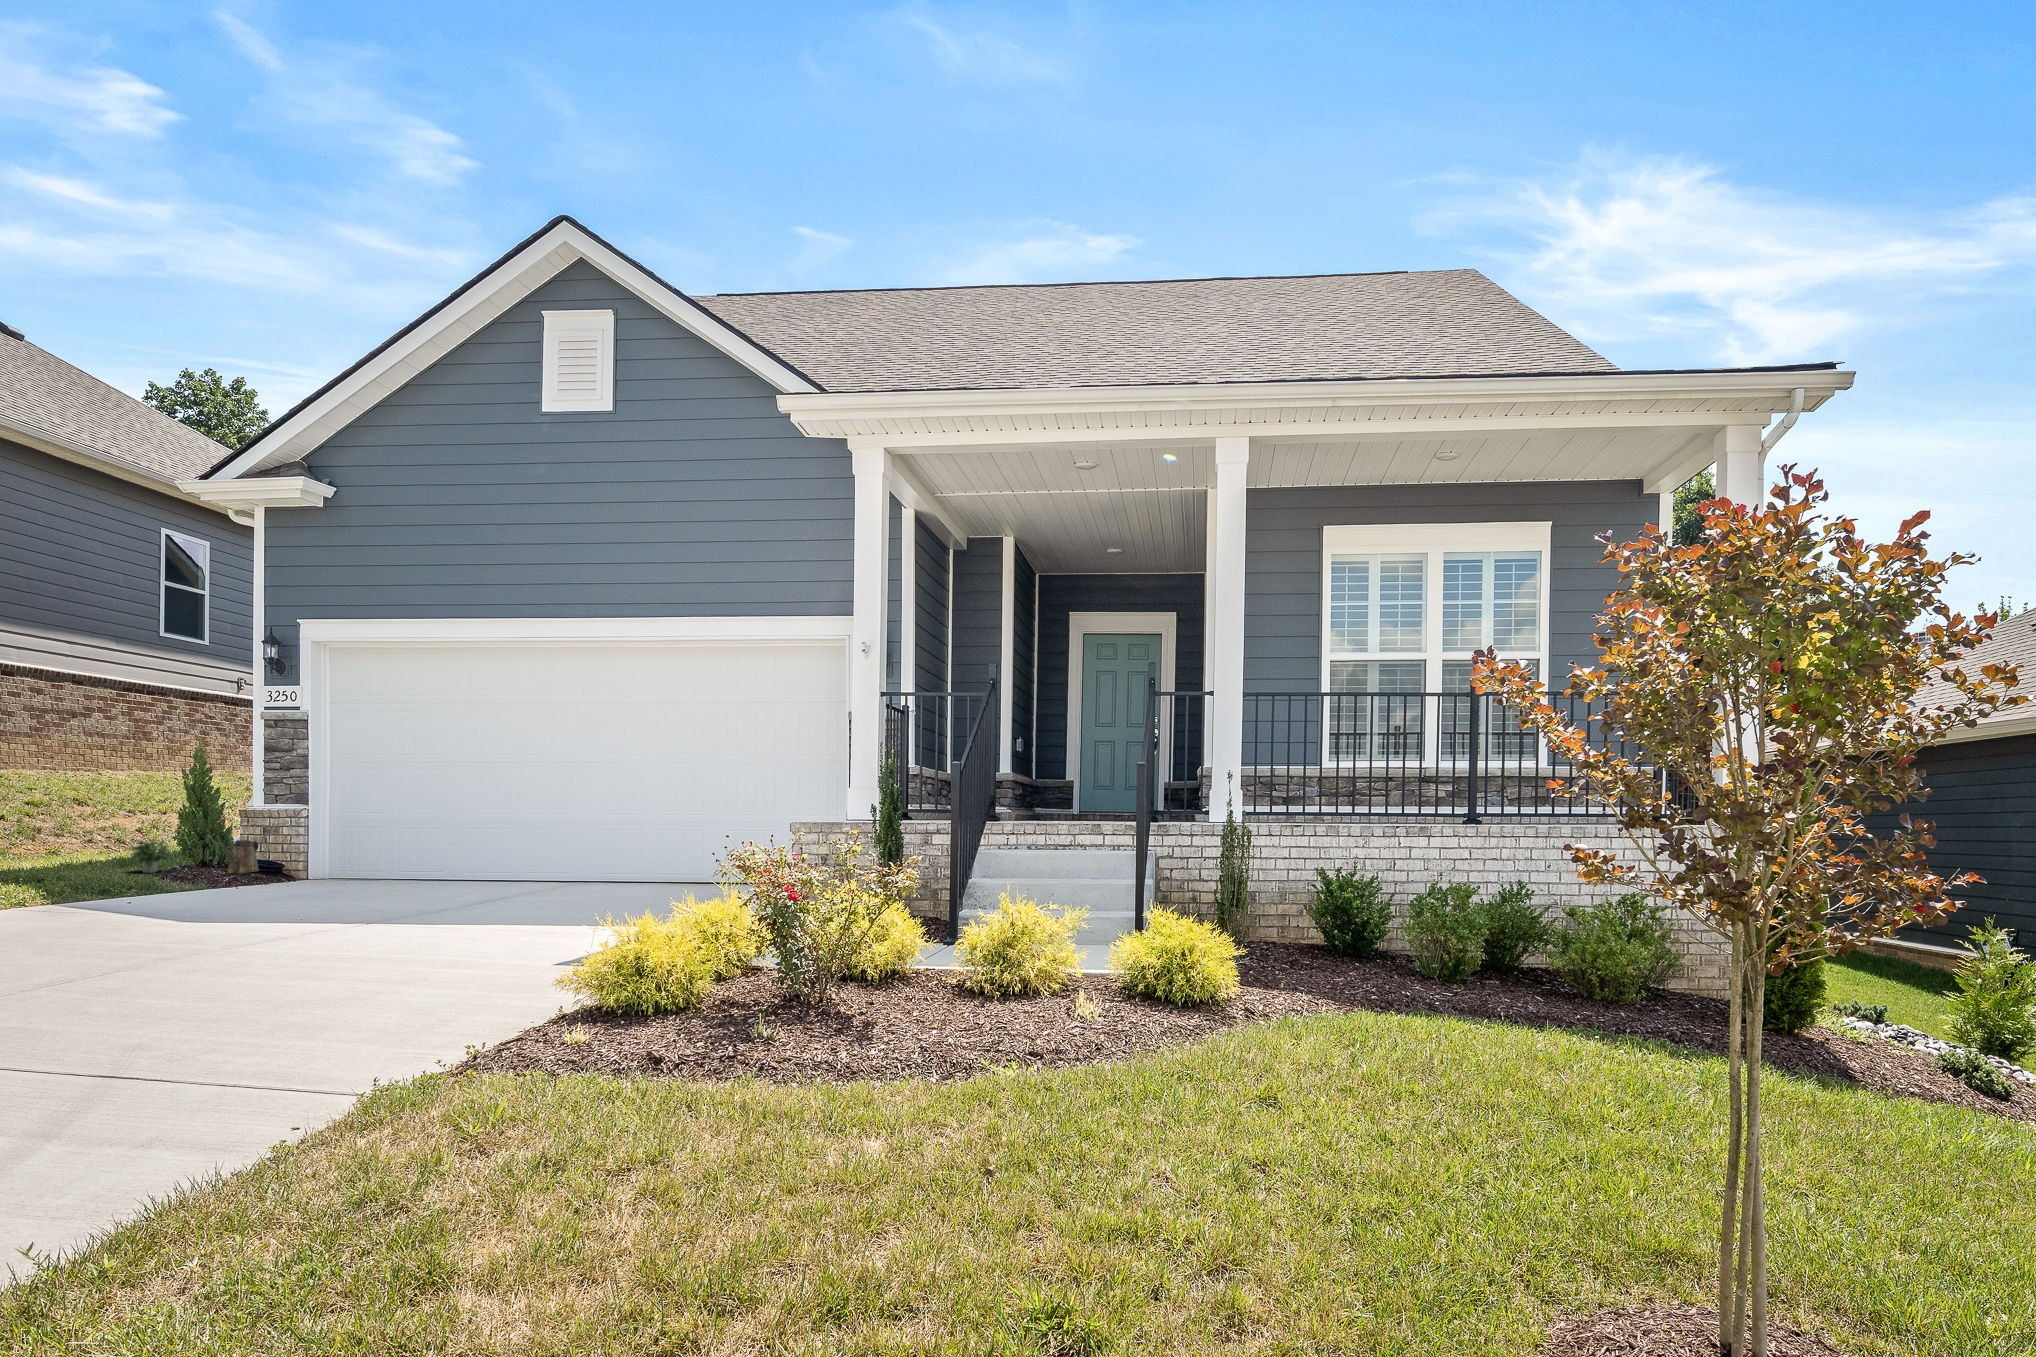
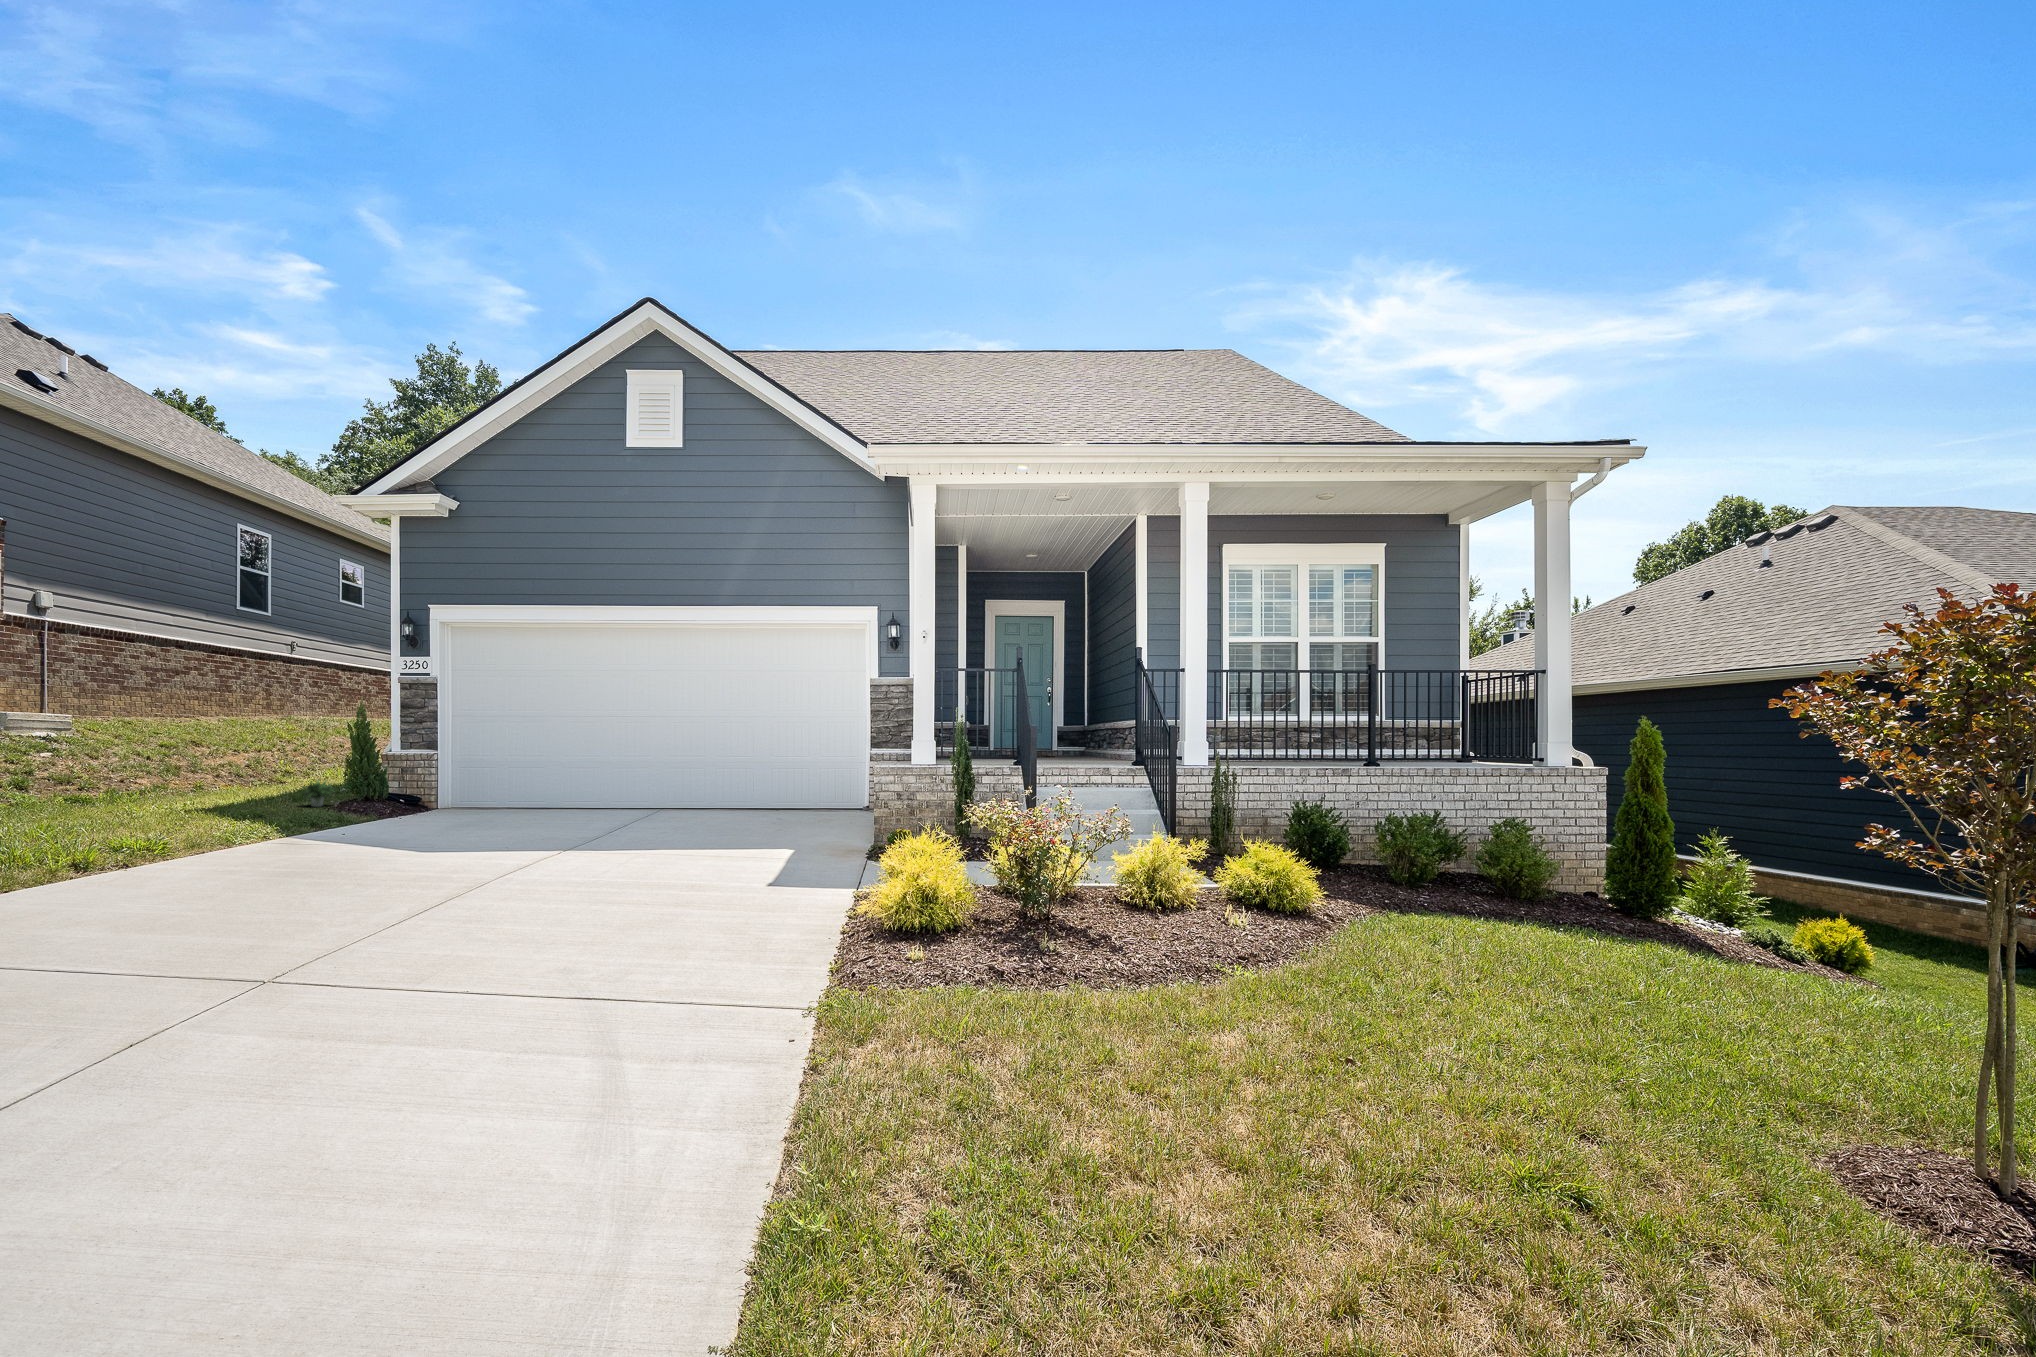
watering can: present [218,840,259,874] -> none [376,780,403,807]

